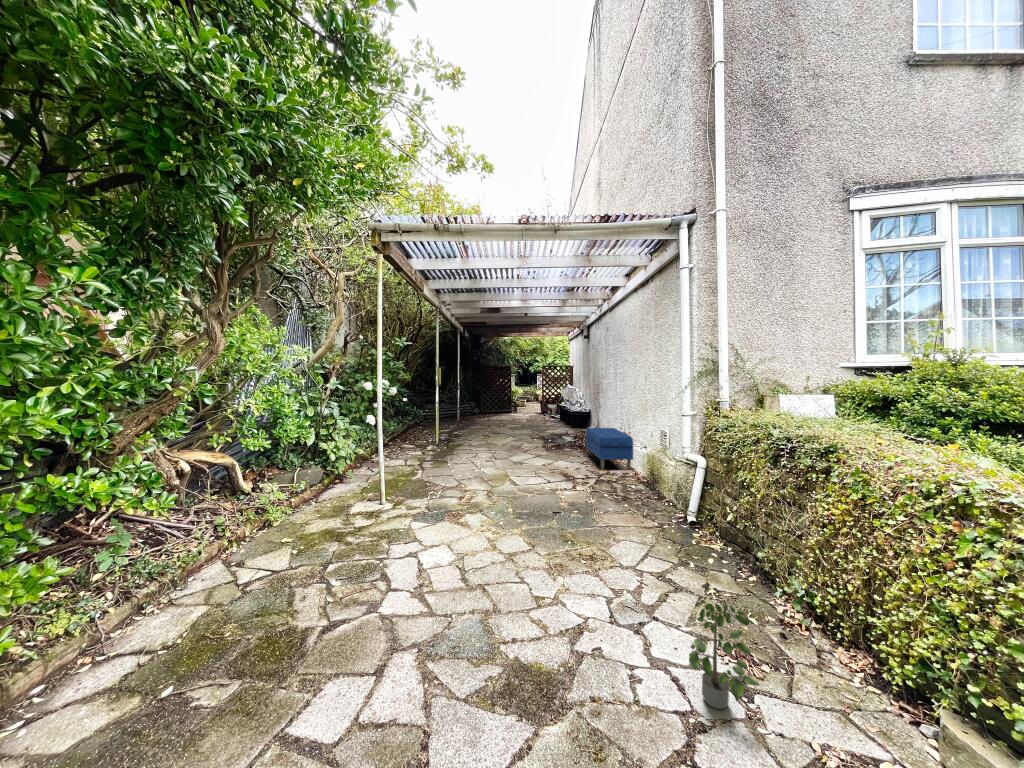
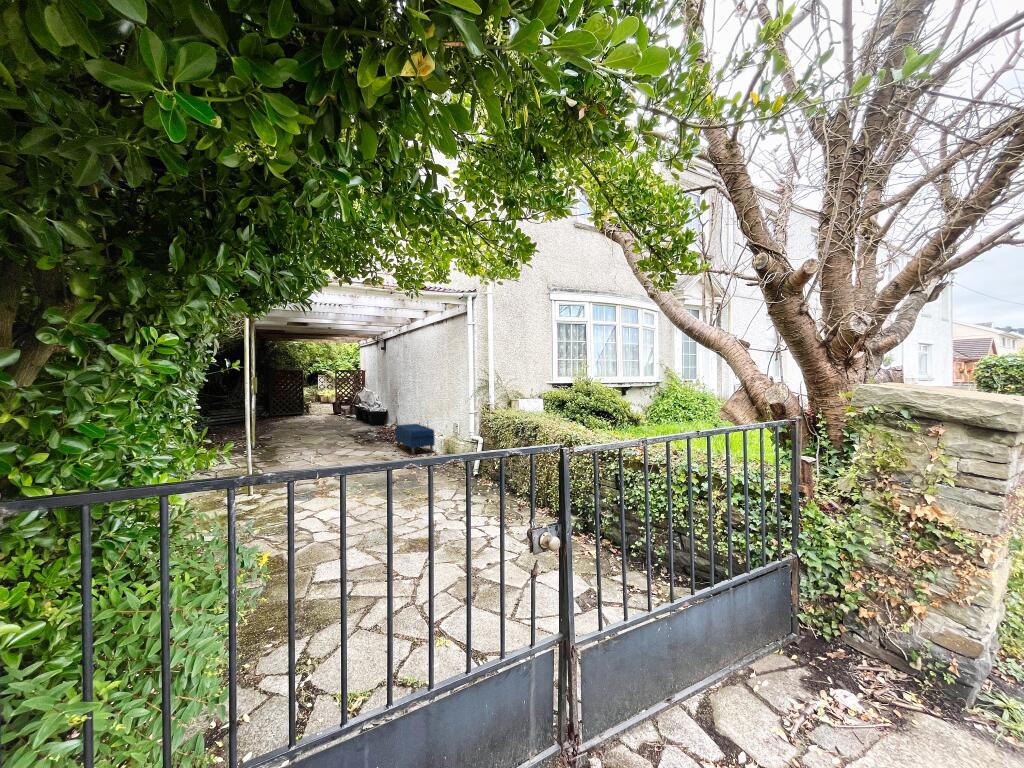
potted plant: present [689,601,760,709] -> none [485,489,510,531]

